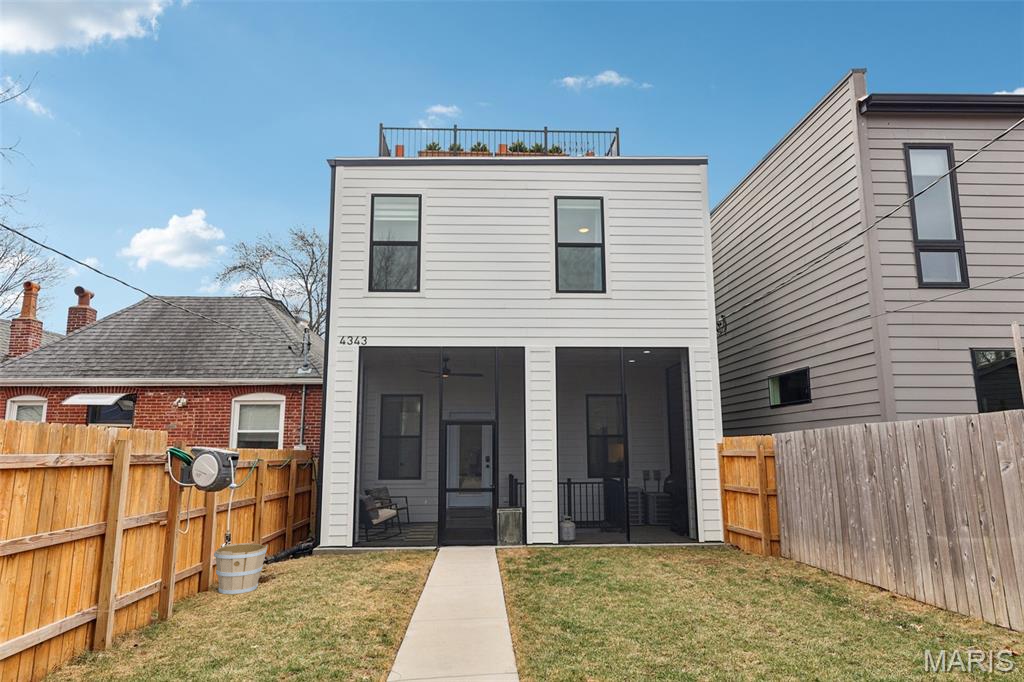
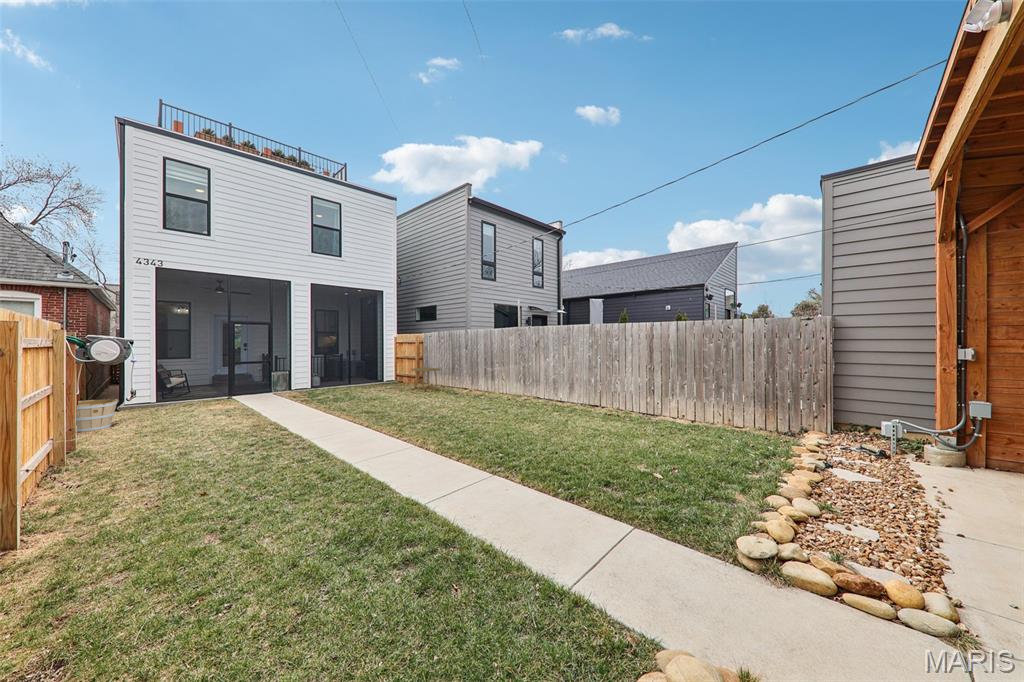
round table: none [748,519,831,582] -> present [411,368,441,390]

